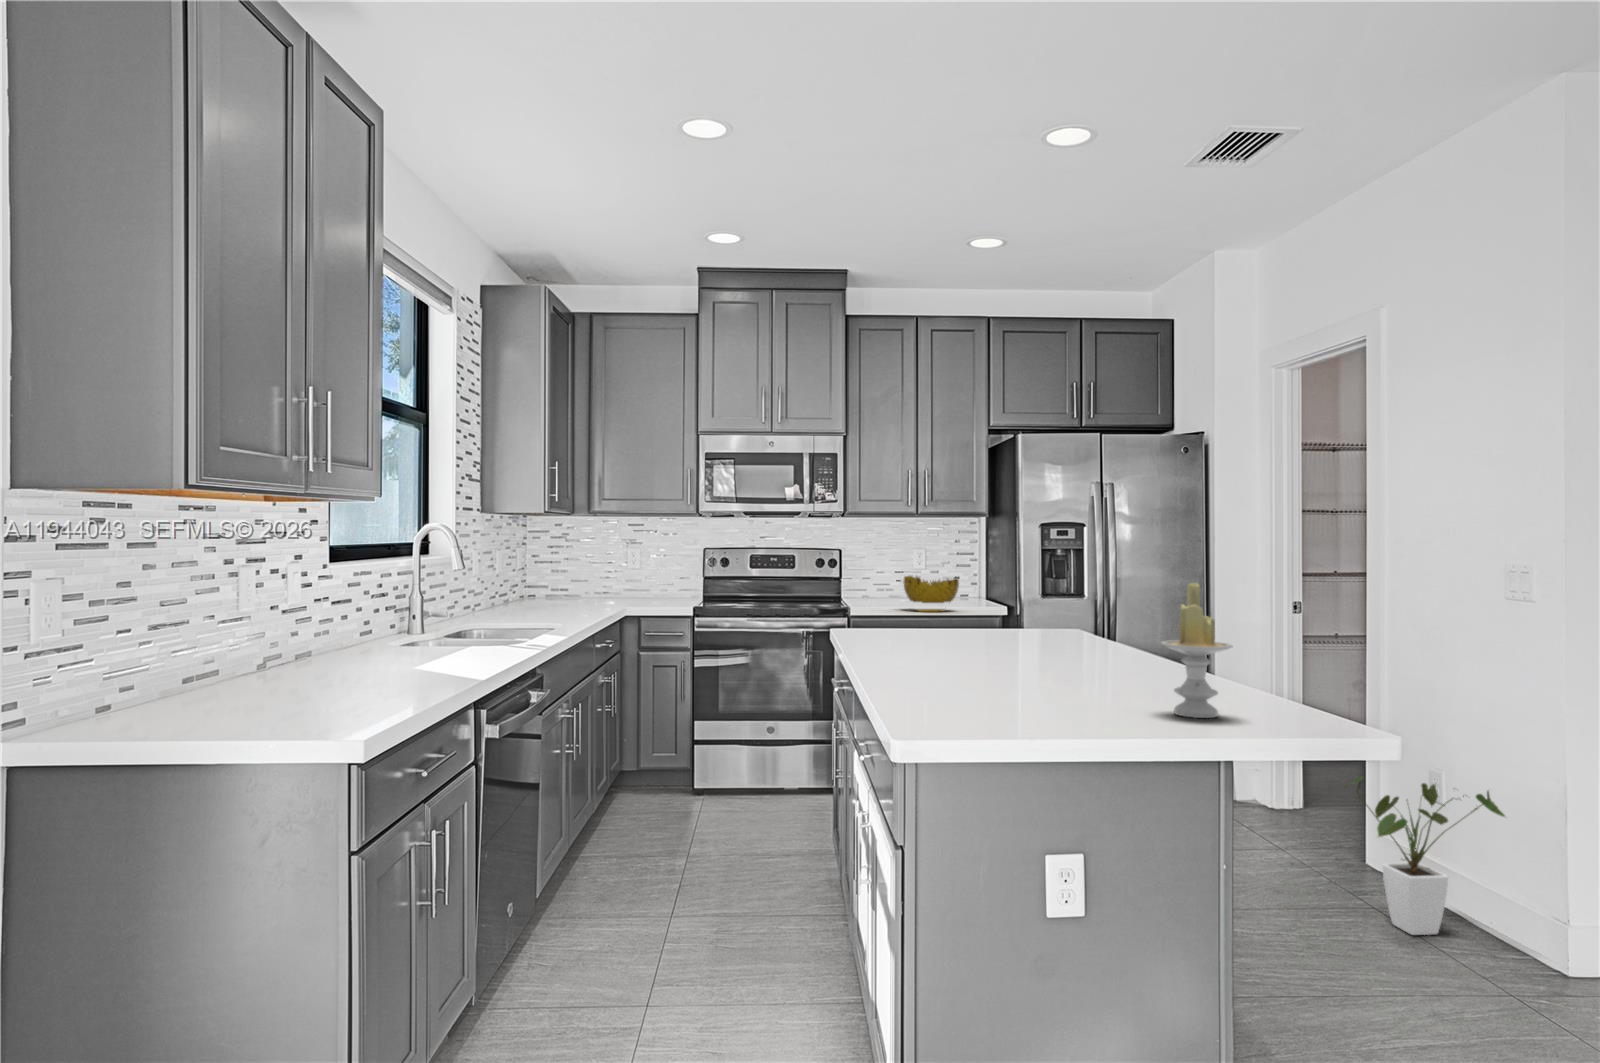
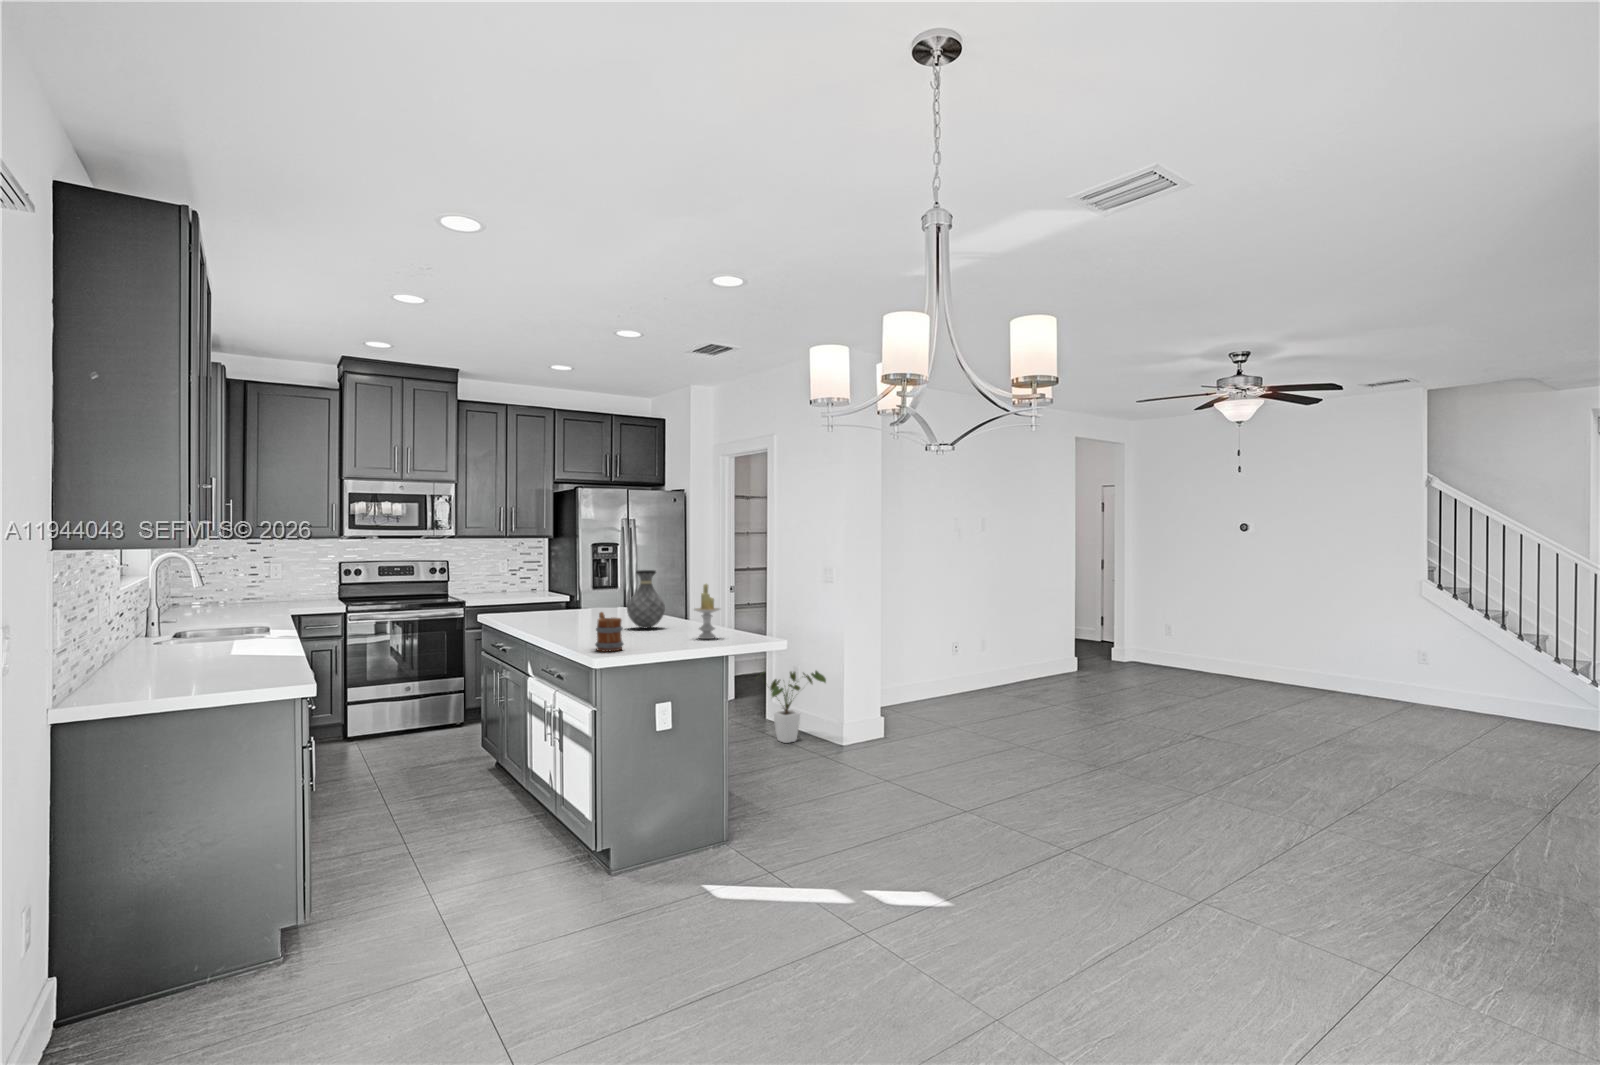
vase: none [1036,556,1118,676] -> present [627,570,665,628]
decorative bowl: present [904,576,959,612] -> none [495,577,534,601]
mug: none [898,636,962,733] -> present [595,612,623,652]

